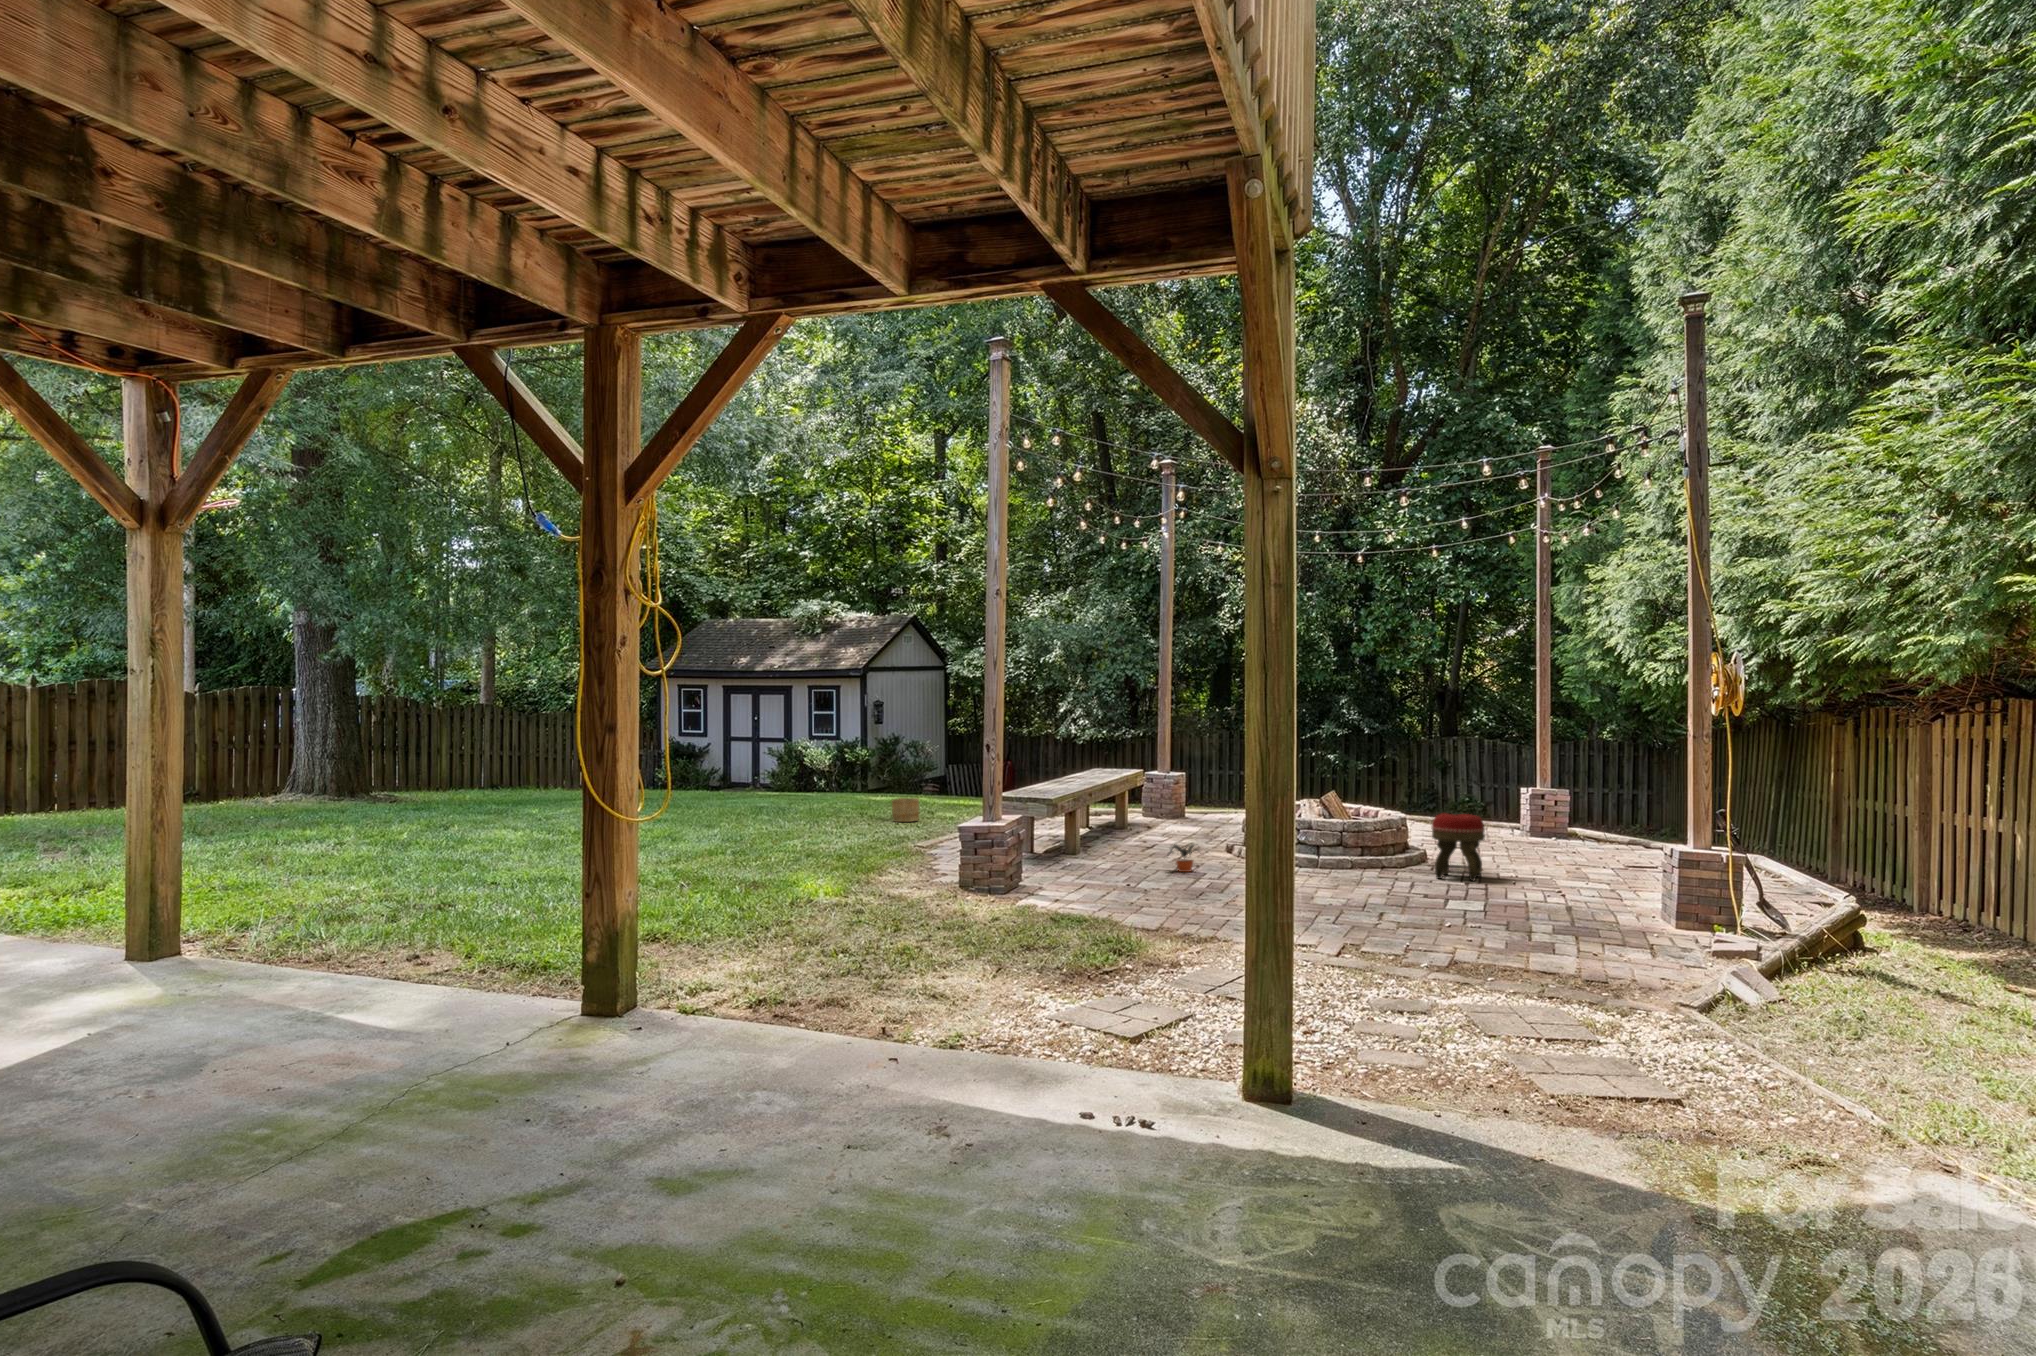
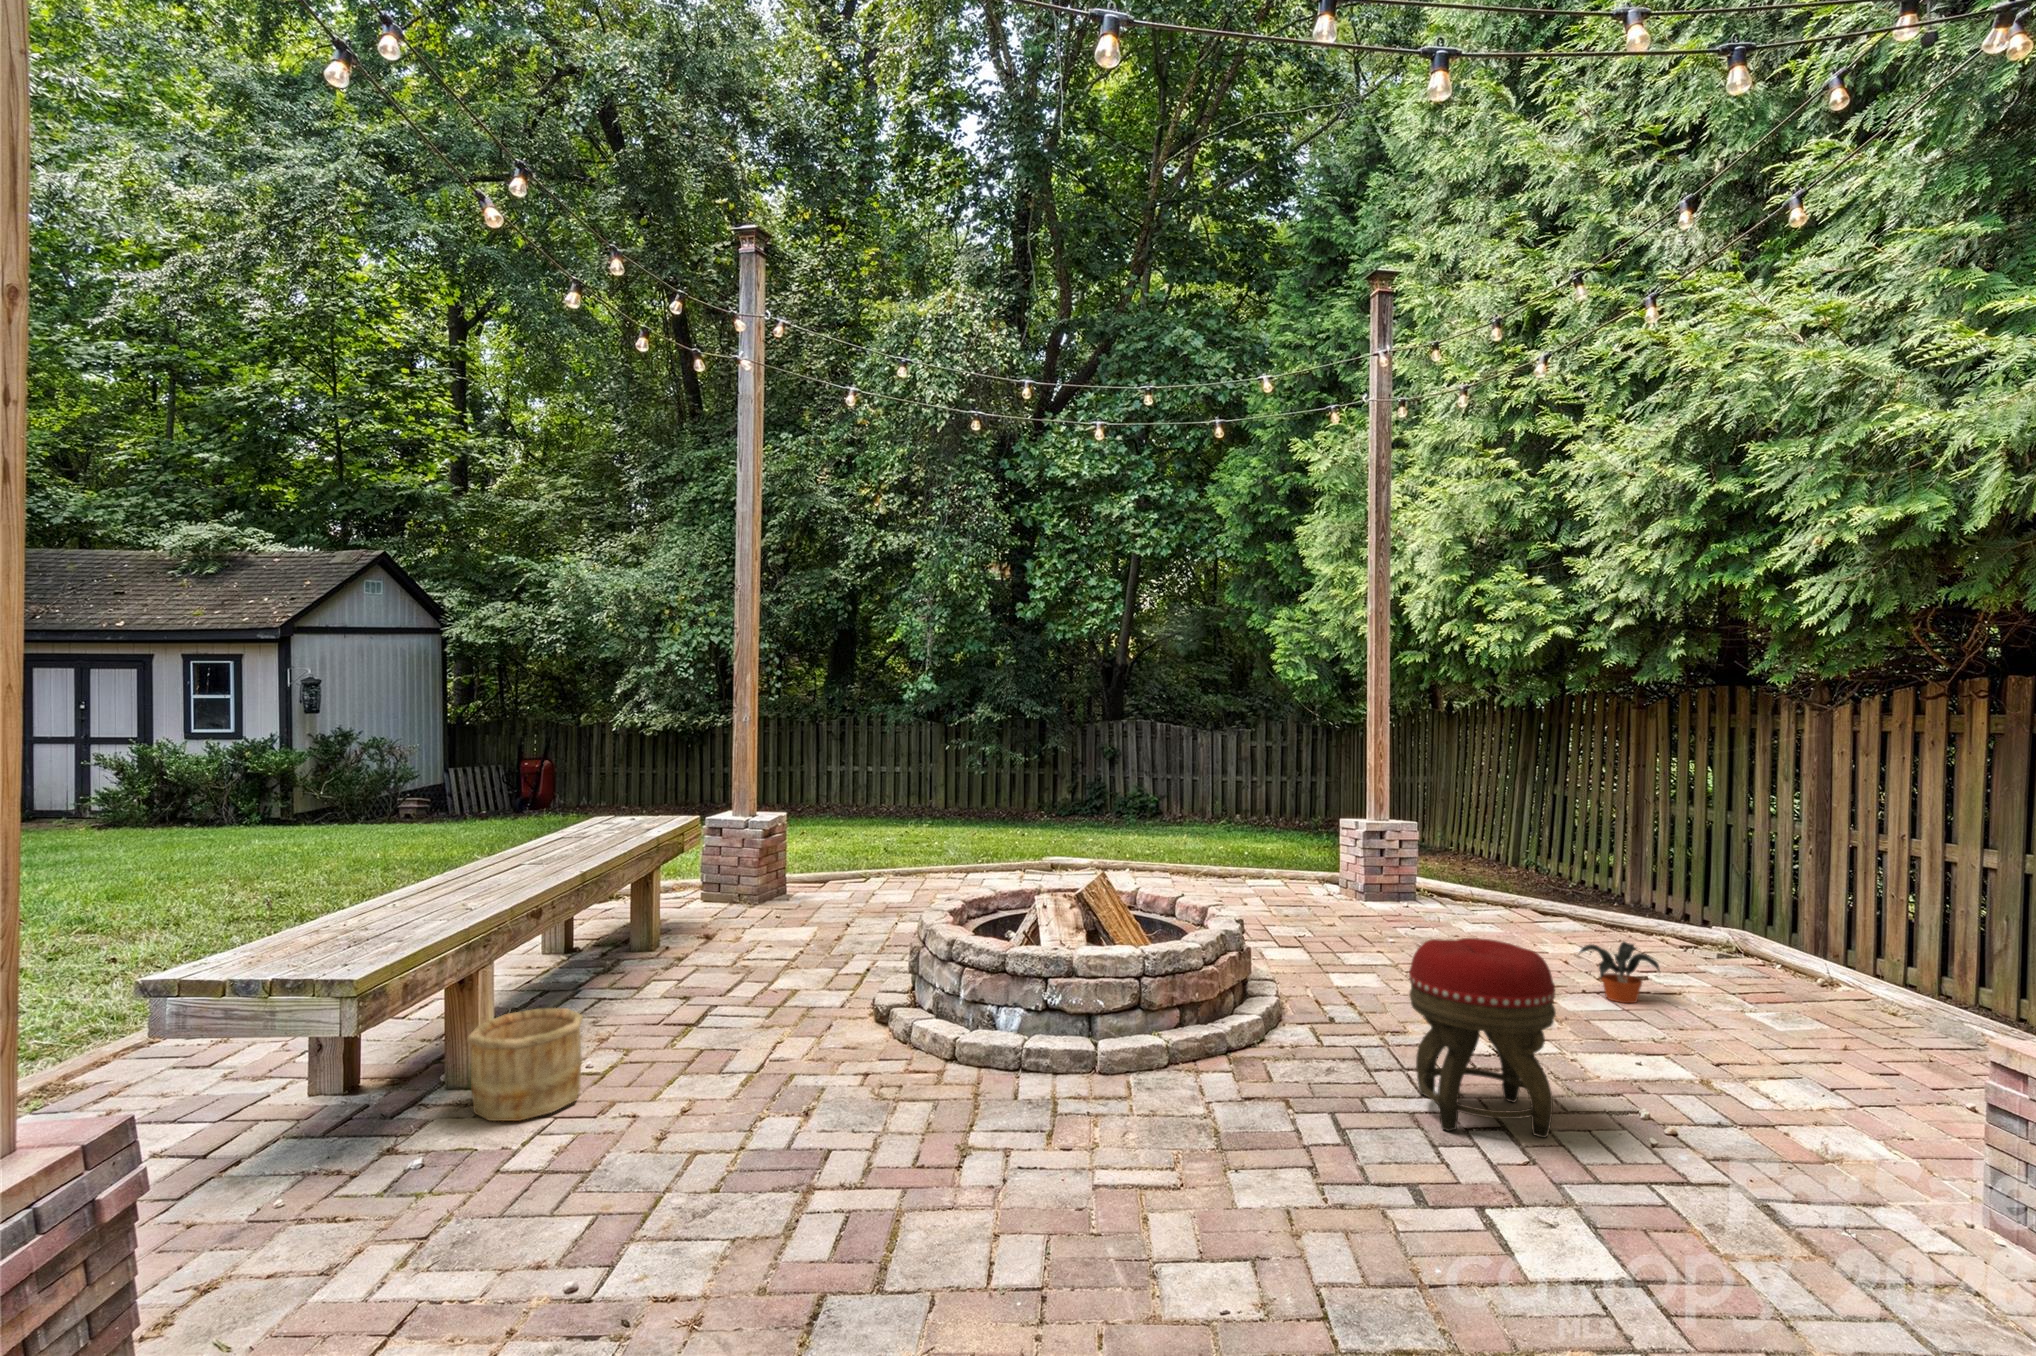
wooden bucket: present [892,798,919,822] -> present [467,1008,583,1121]
potted plant: present [1168,844,1198,872] -> present [1580,942,1660,1003]

